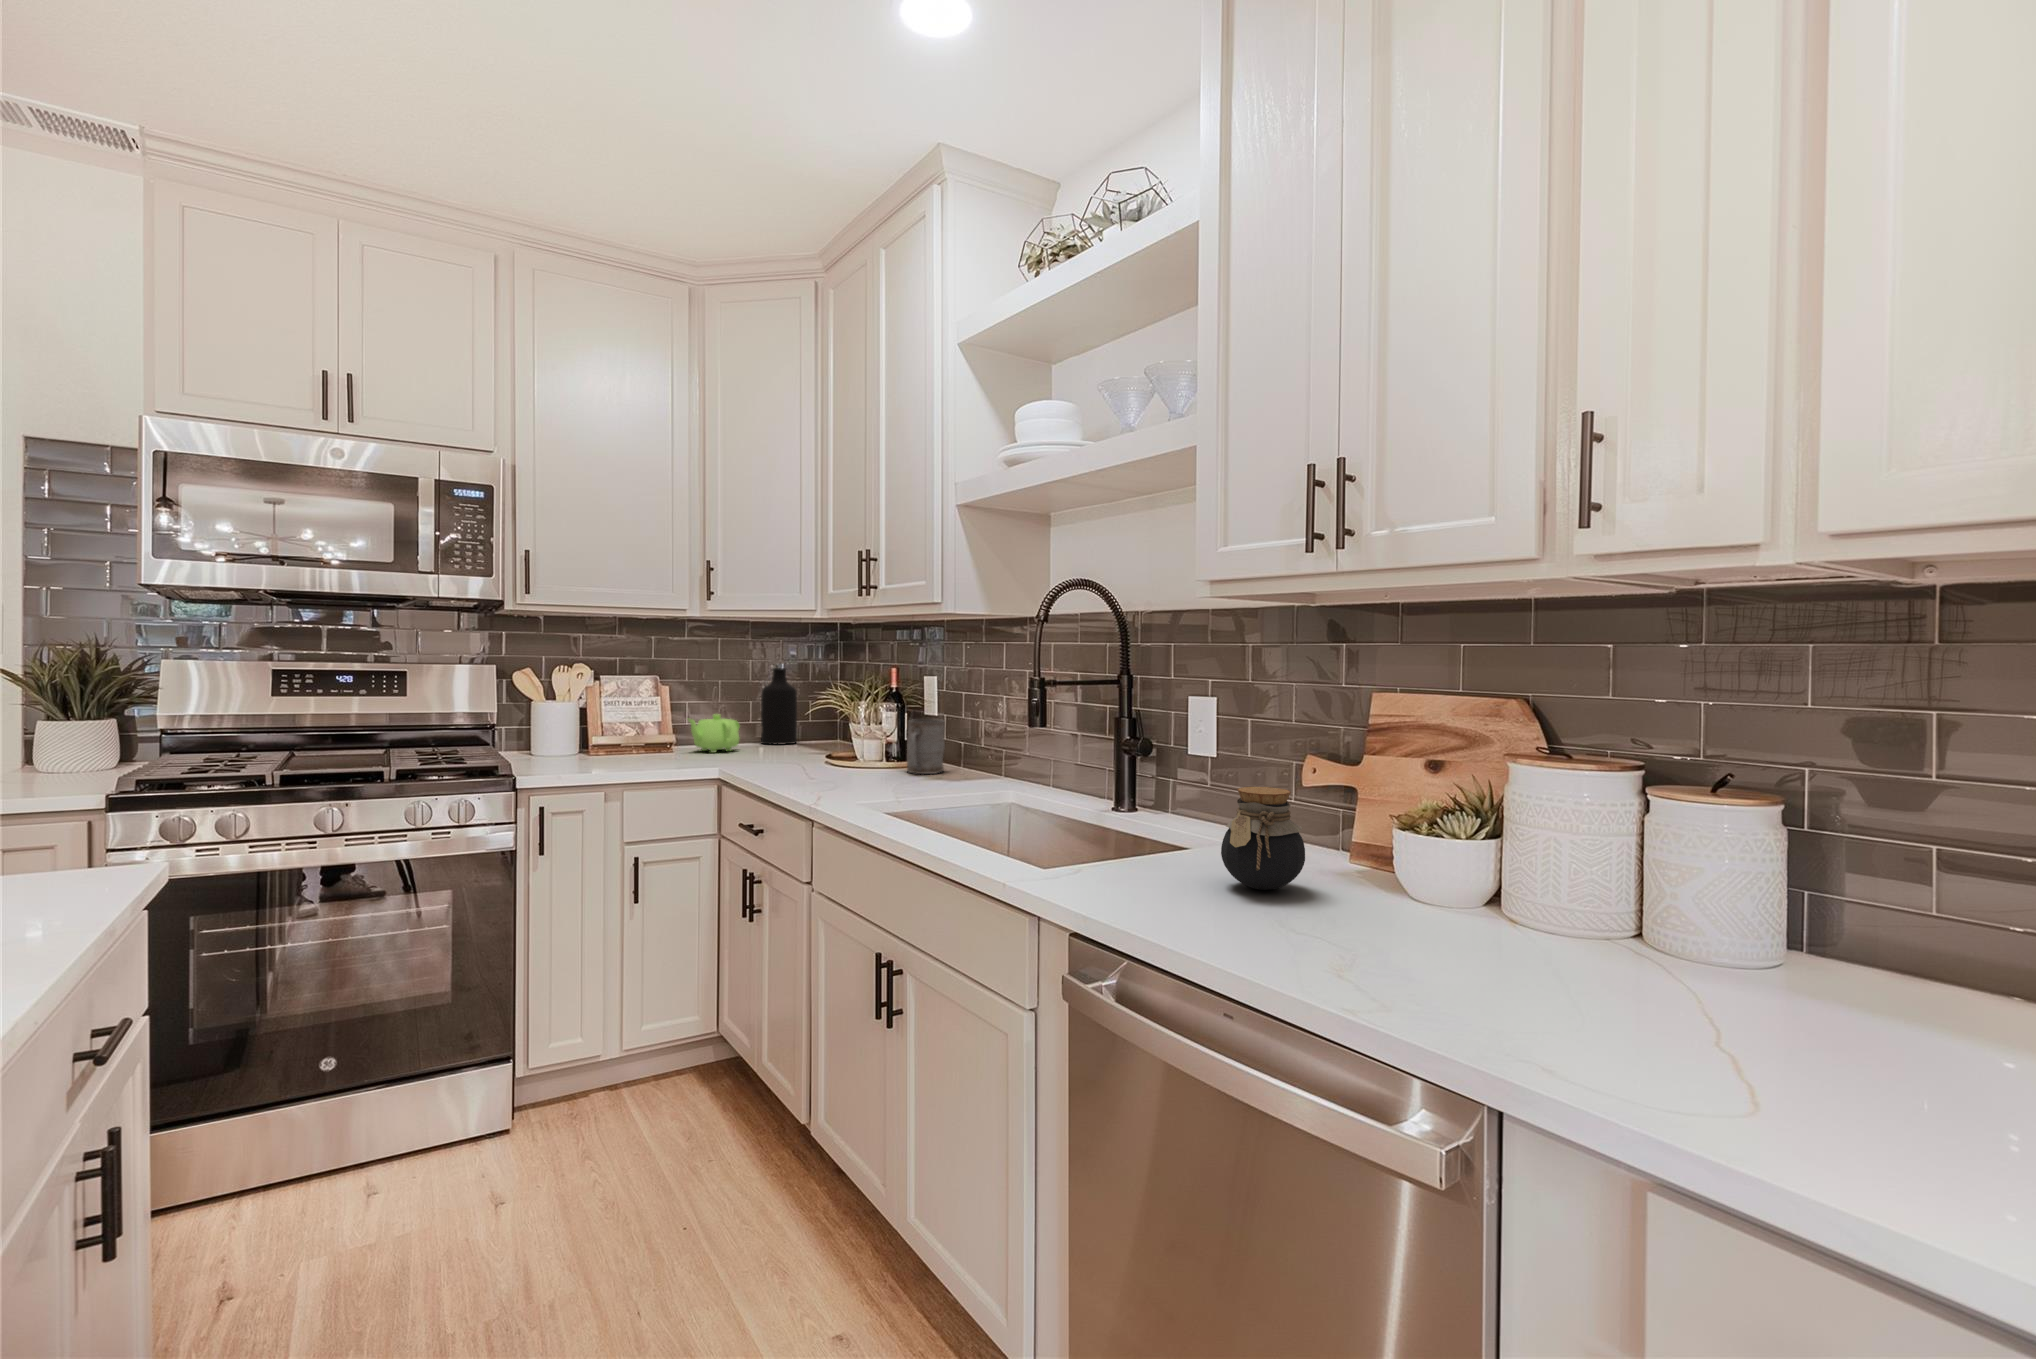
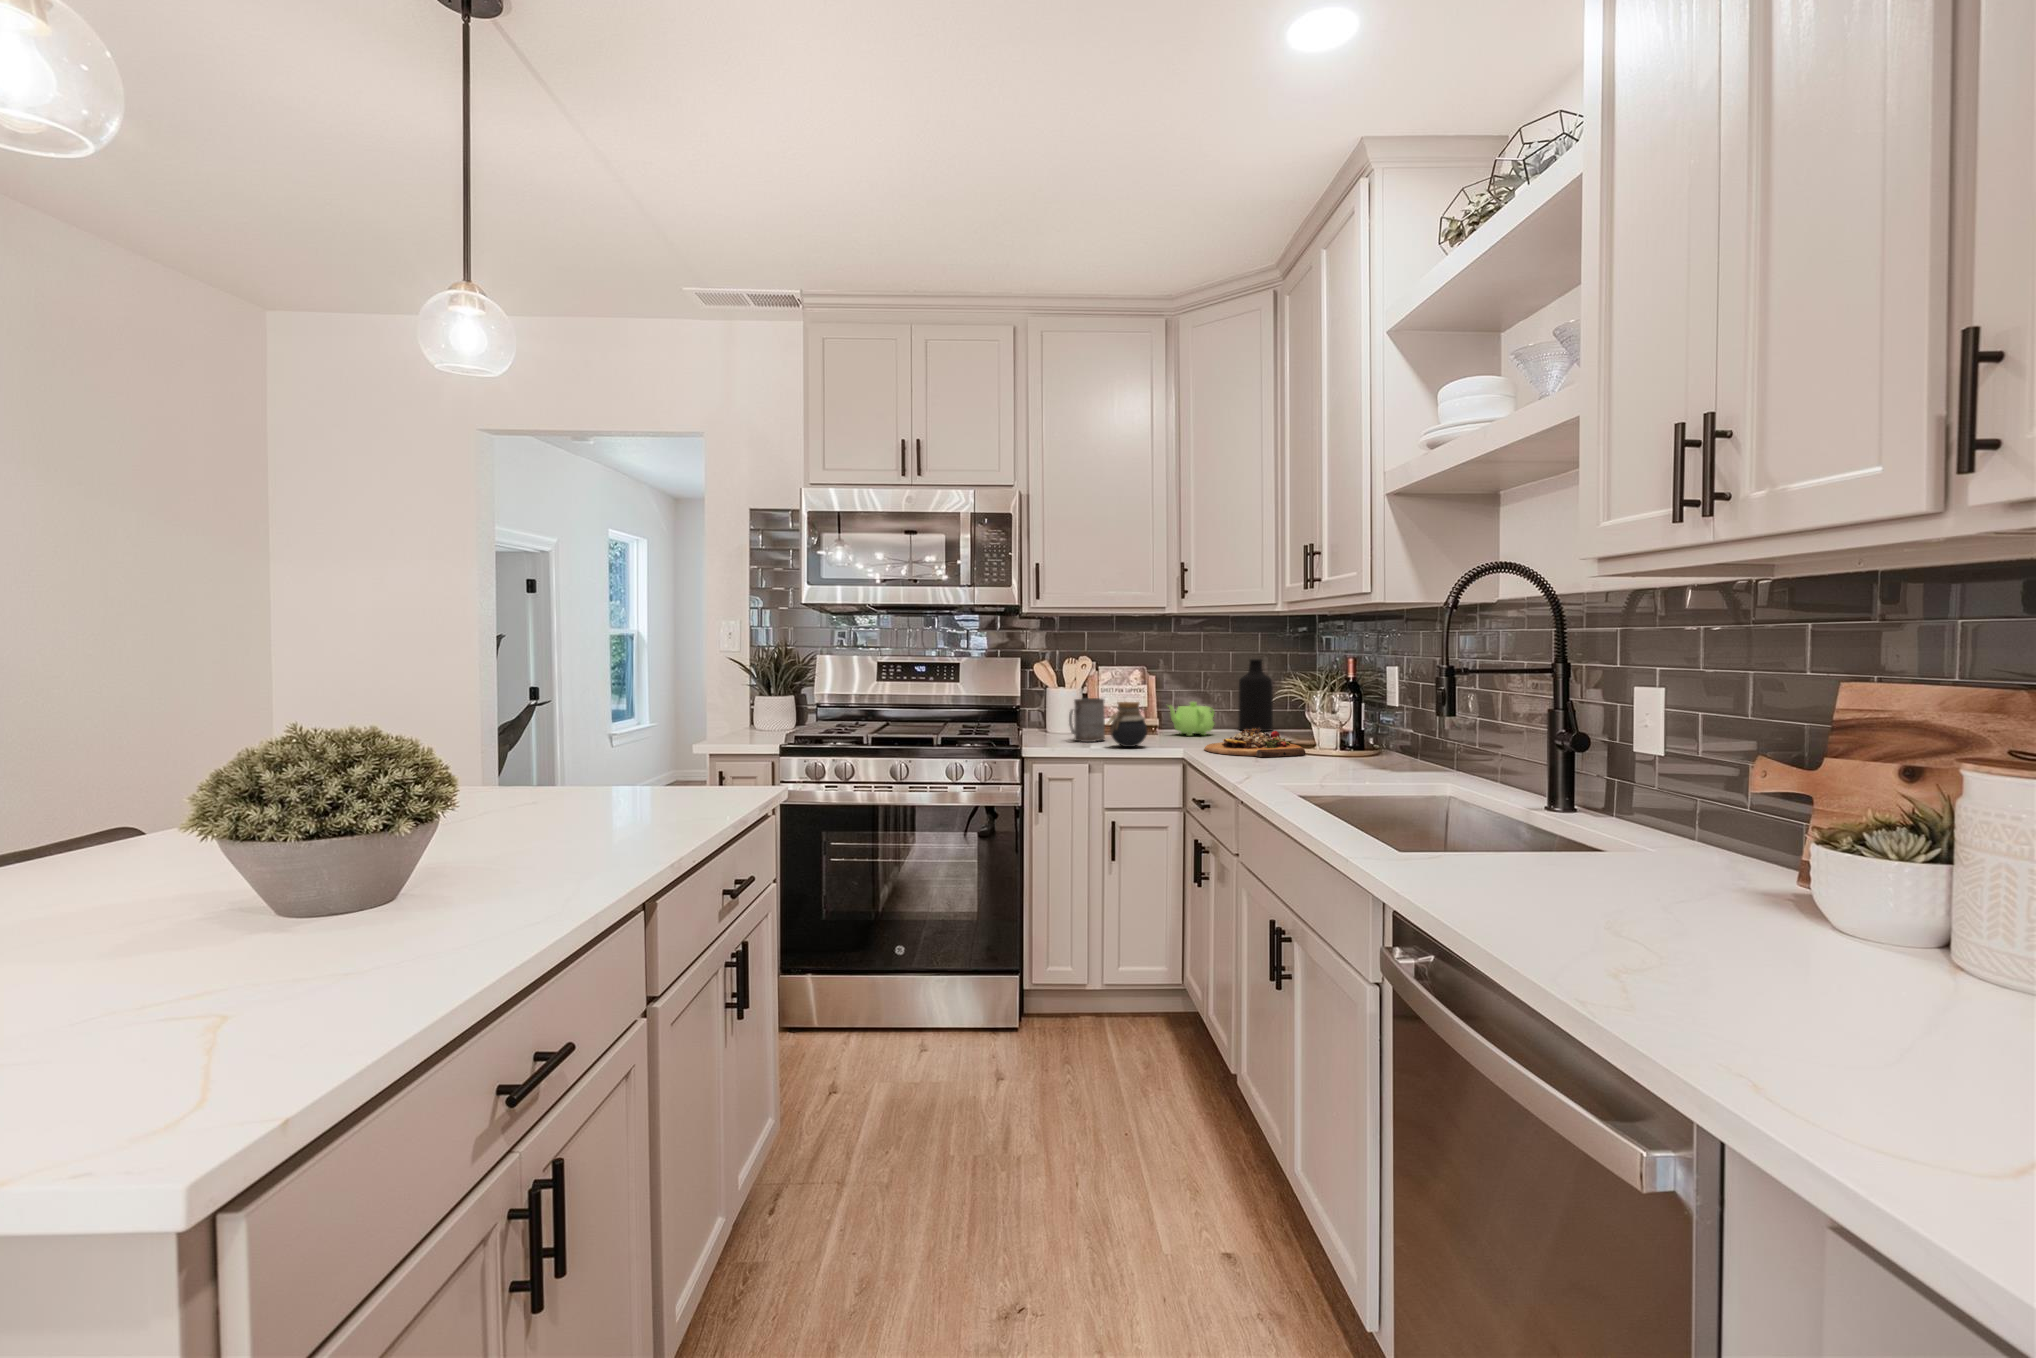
mug: present [907,719,945,774] -> present [1069,698,1105,742]
cutting board: none [744,742,857,773] -> present [1204,728,1306,757]
jar: present [1221,787,1305,890] -> present [1107,702,1147,747]

